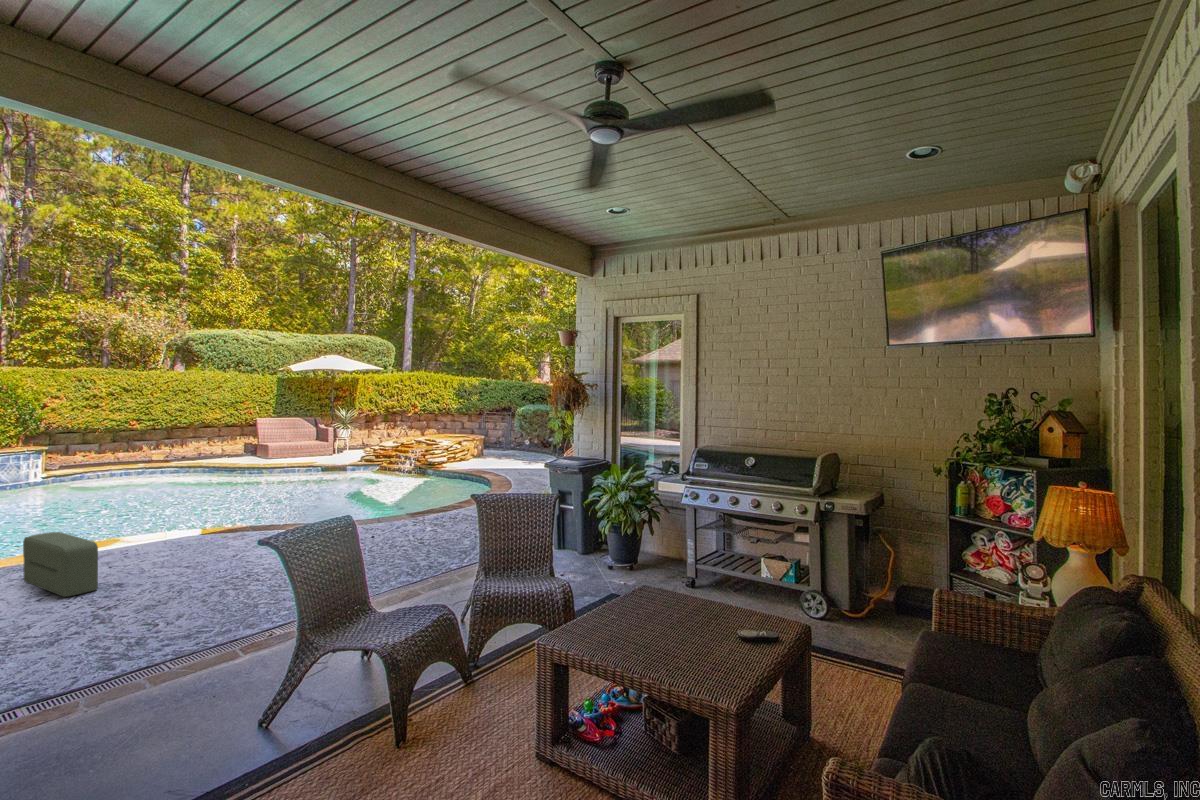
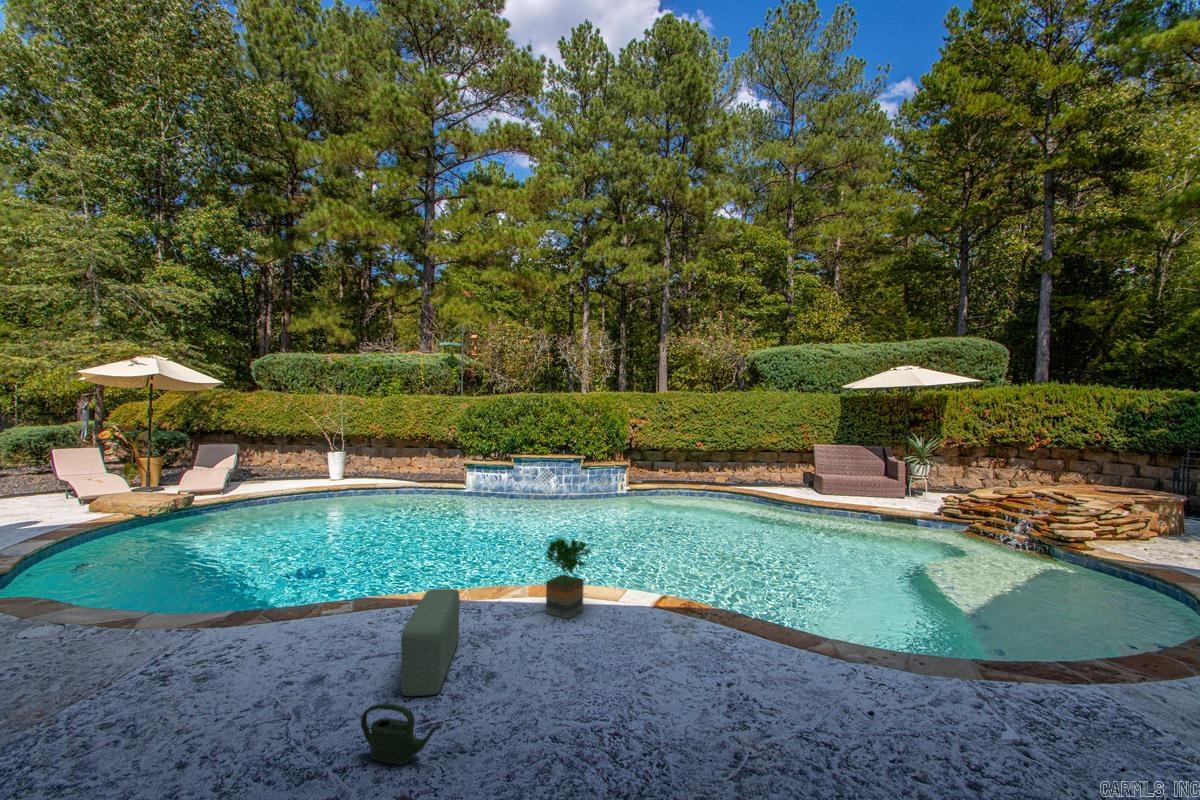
potted tree: none [107,489,156,551] -> present [546,539,591,619]
watering can: none [88,573,160,611] -> present [361,704,441,764]

